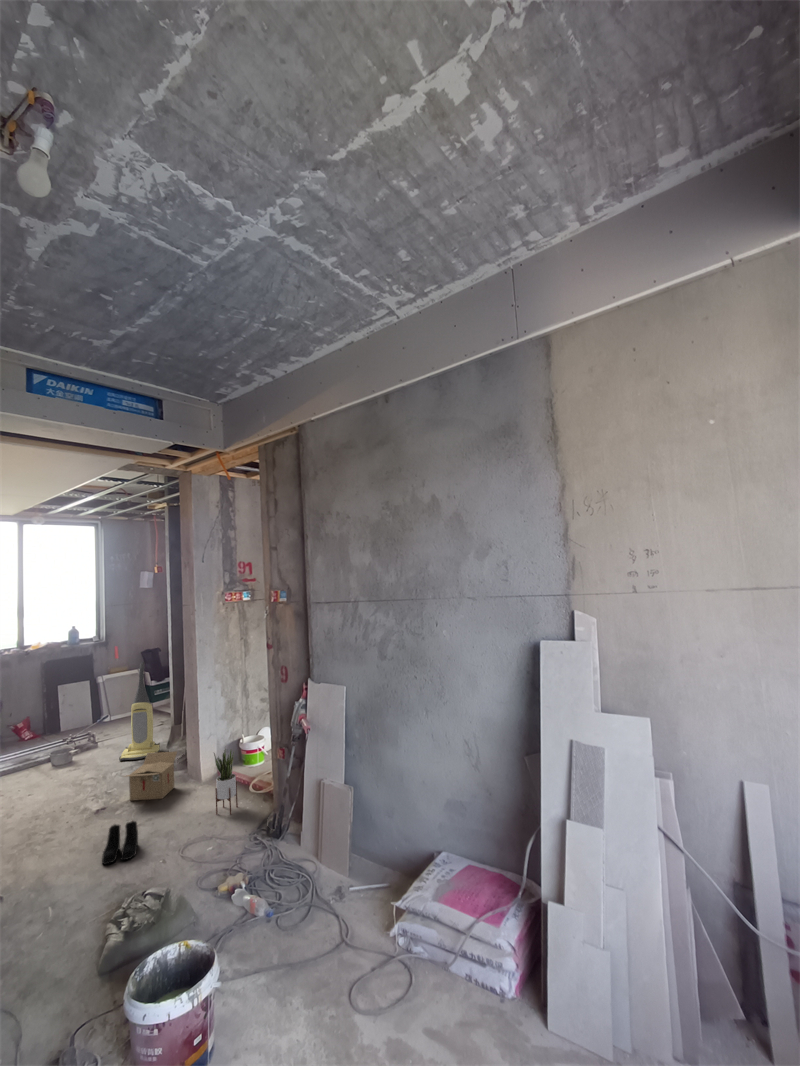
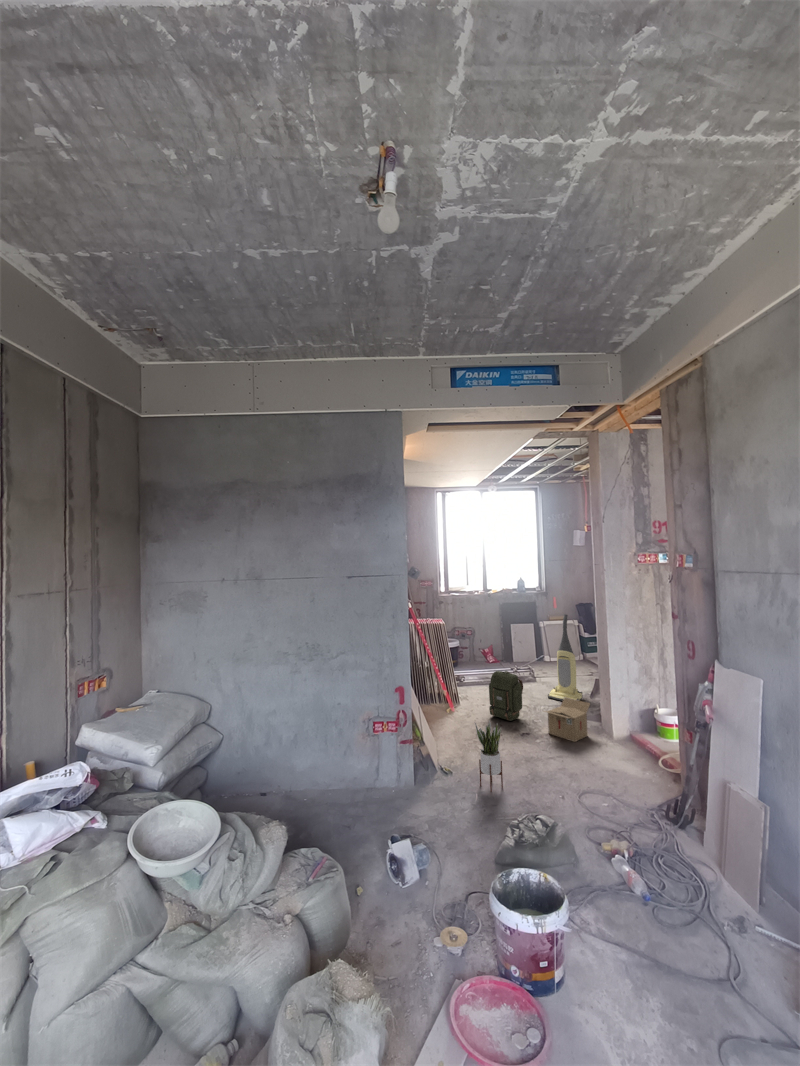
backpack: none [44,742,93,805] -> present [489,671,523,721]
potted plant: present [214,747,238,814] -> present [475,720,503,792]
boots: present [102,821,138,864] -> none [518,748,547,781]

